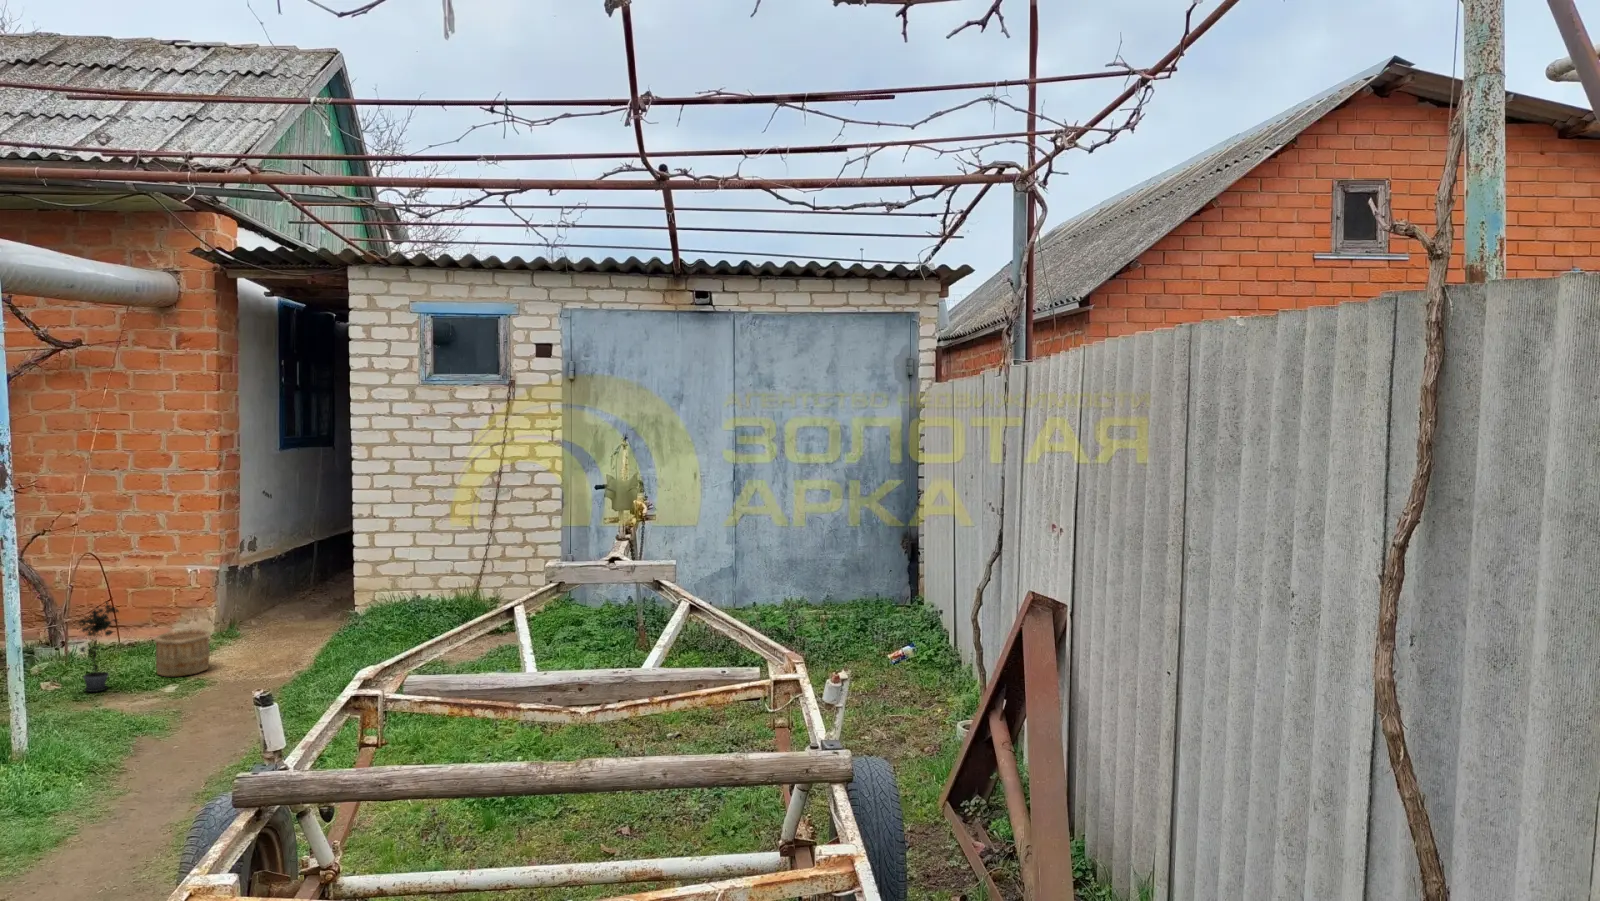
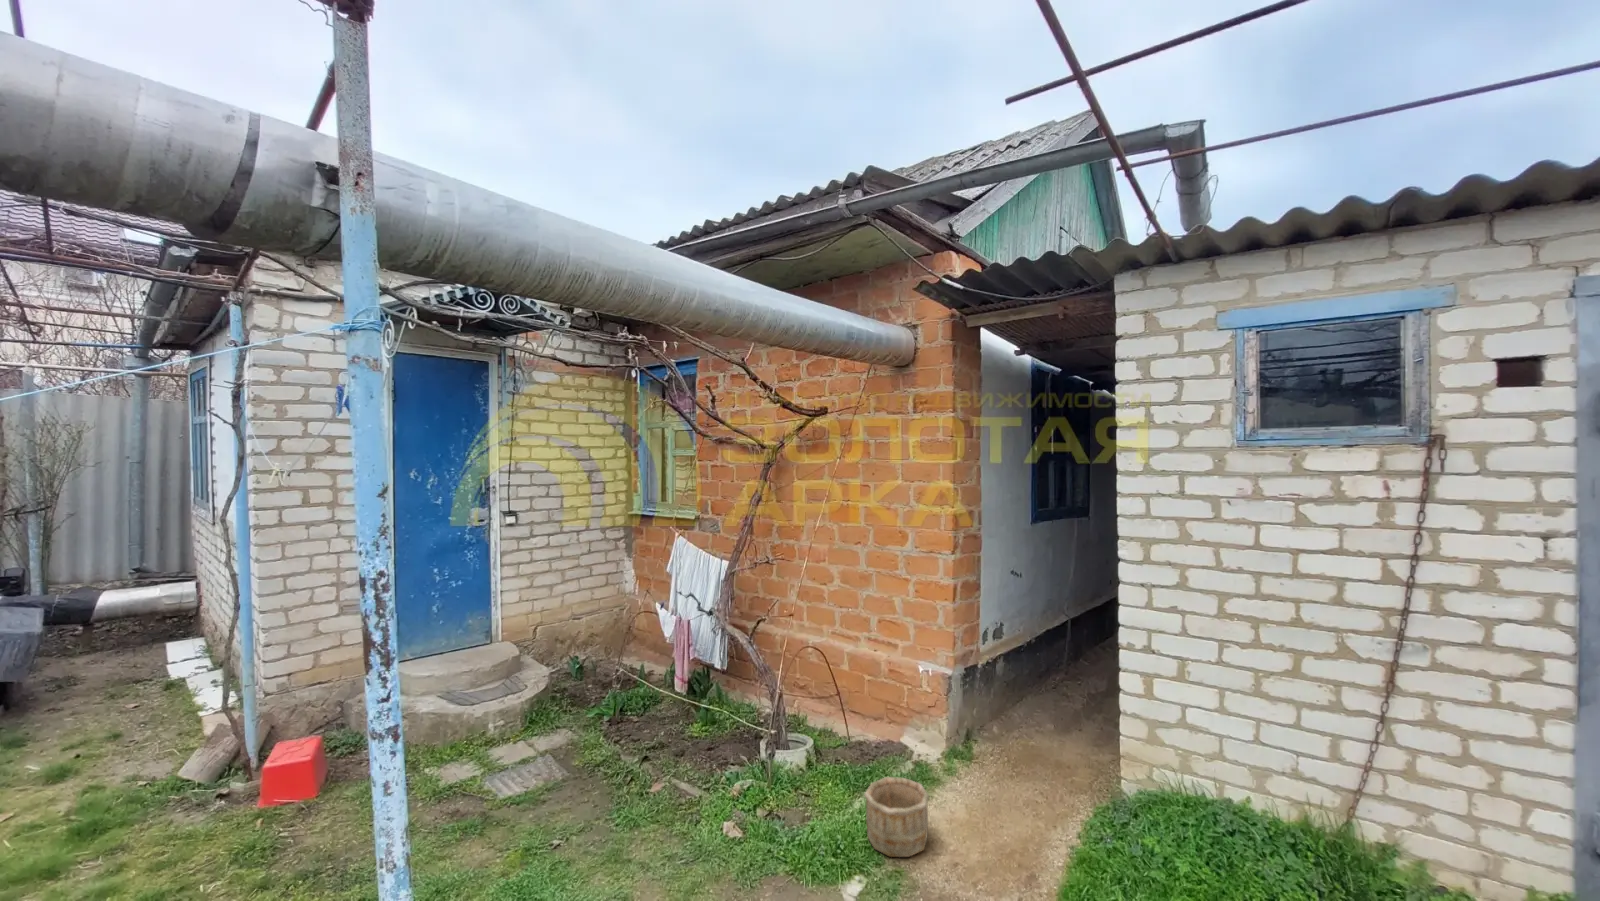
potted plant: present [77,601,119,692] -> none [774,742,822,860]

